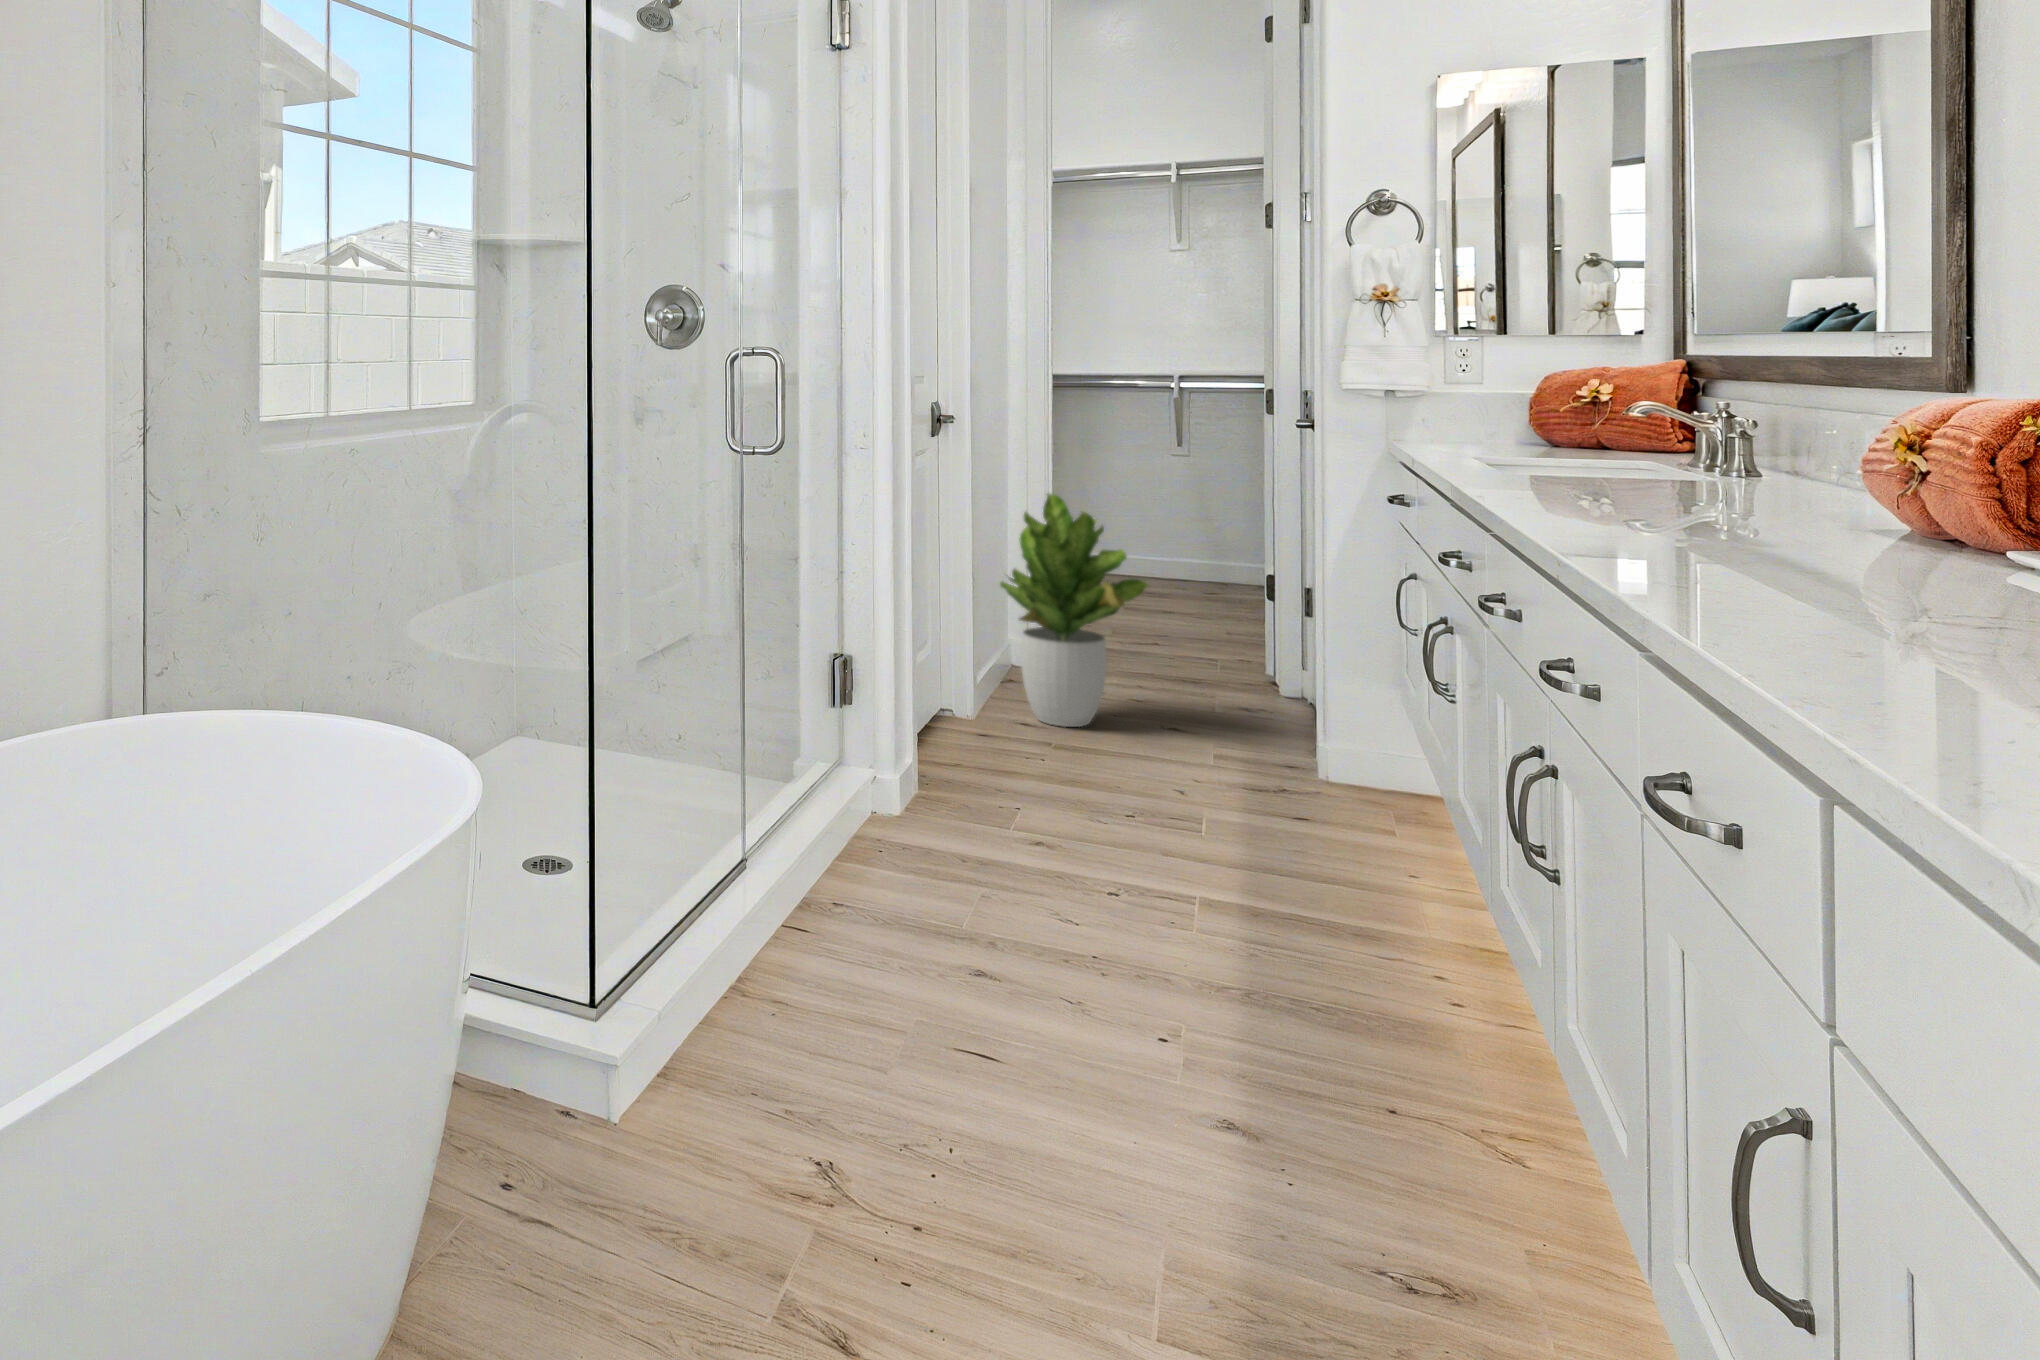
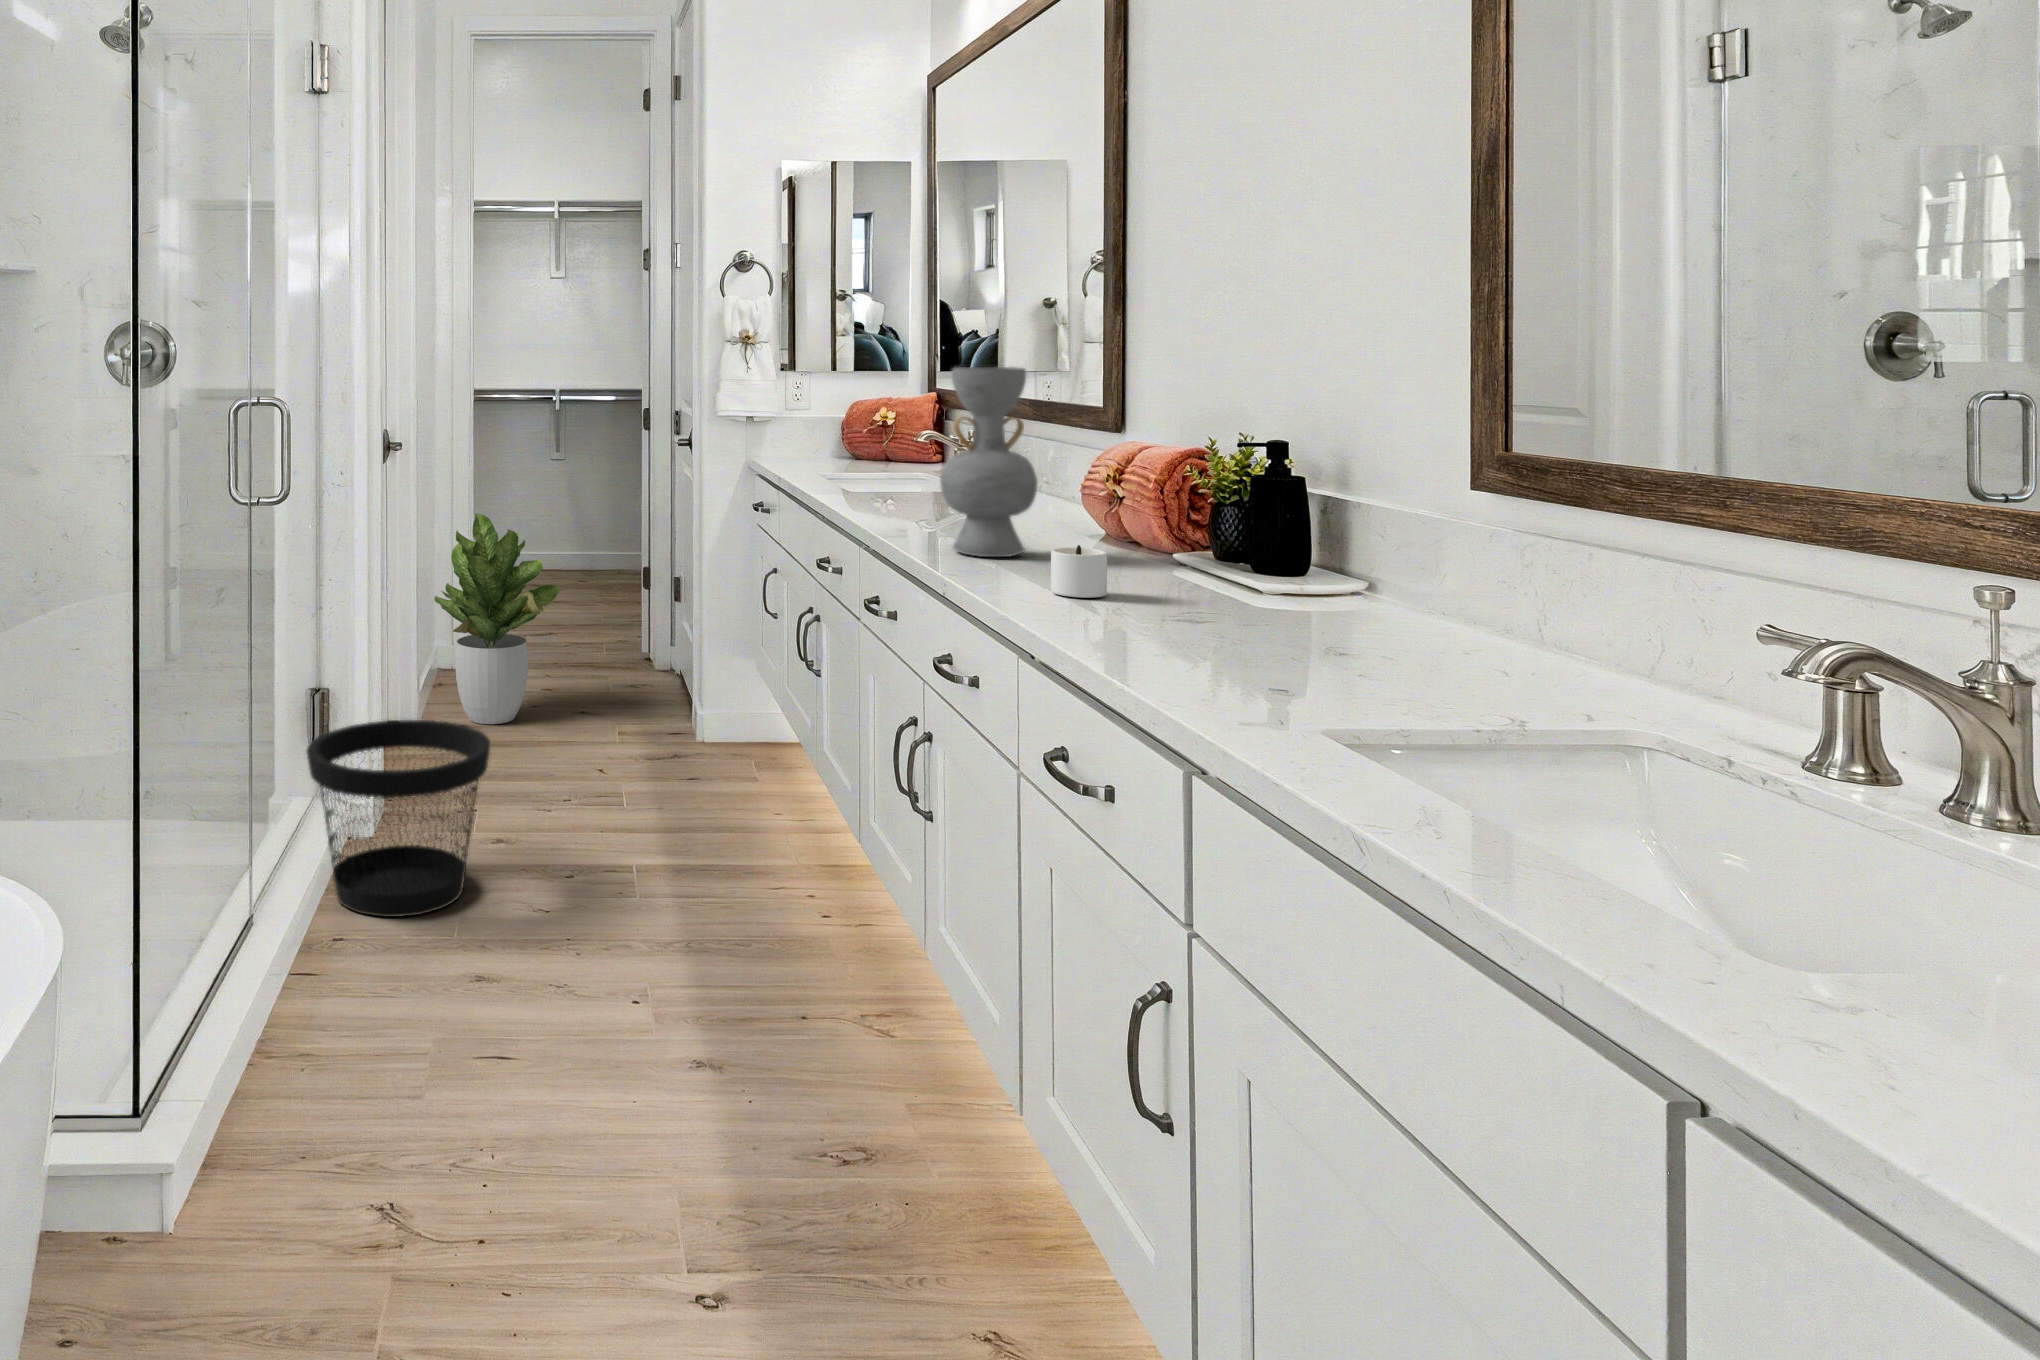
decorative vase: none [1592,277,1756,537] -> present [940,367,1038,557]
candle: none [1739,507,1881,582] -> present [1051,545,1107,598]
wastebasket: none [814,693,1018,903] -> present [307,720,491,917]

